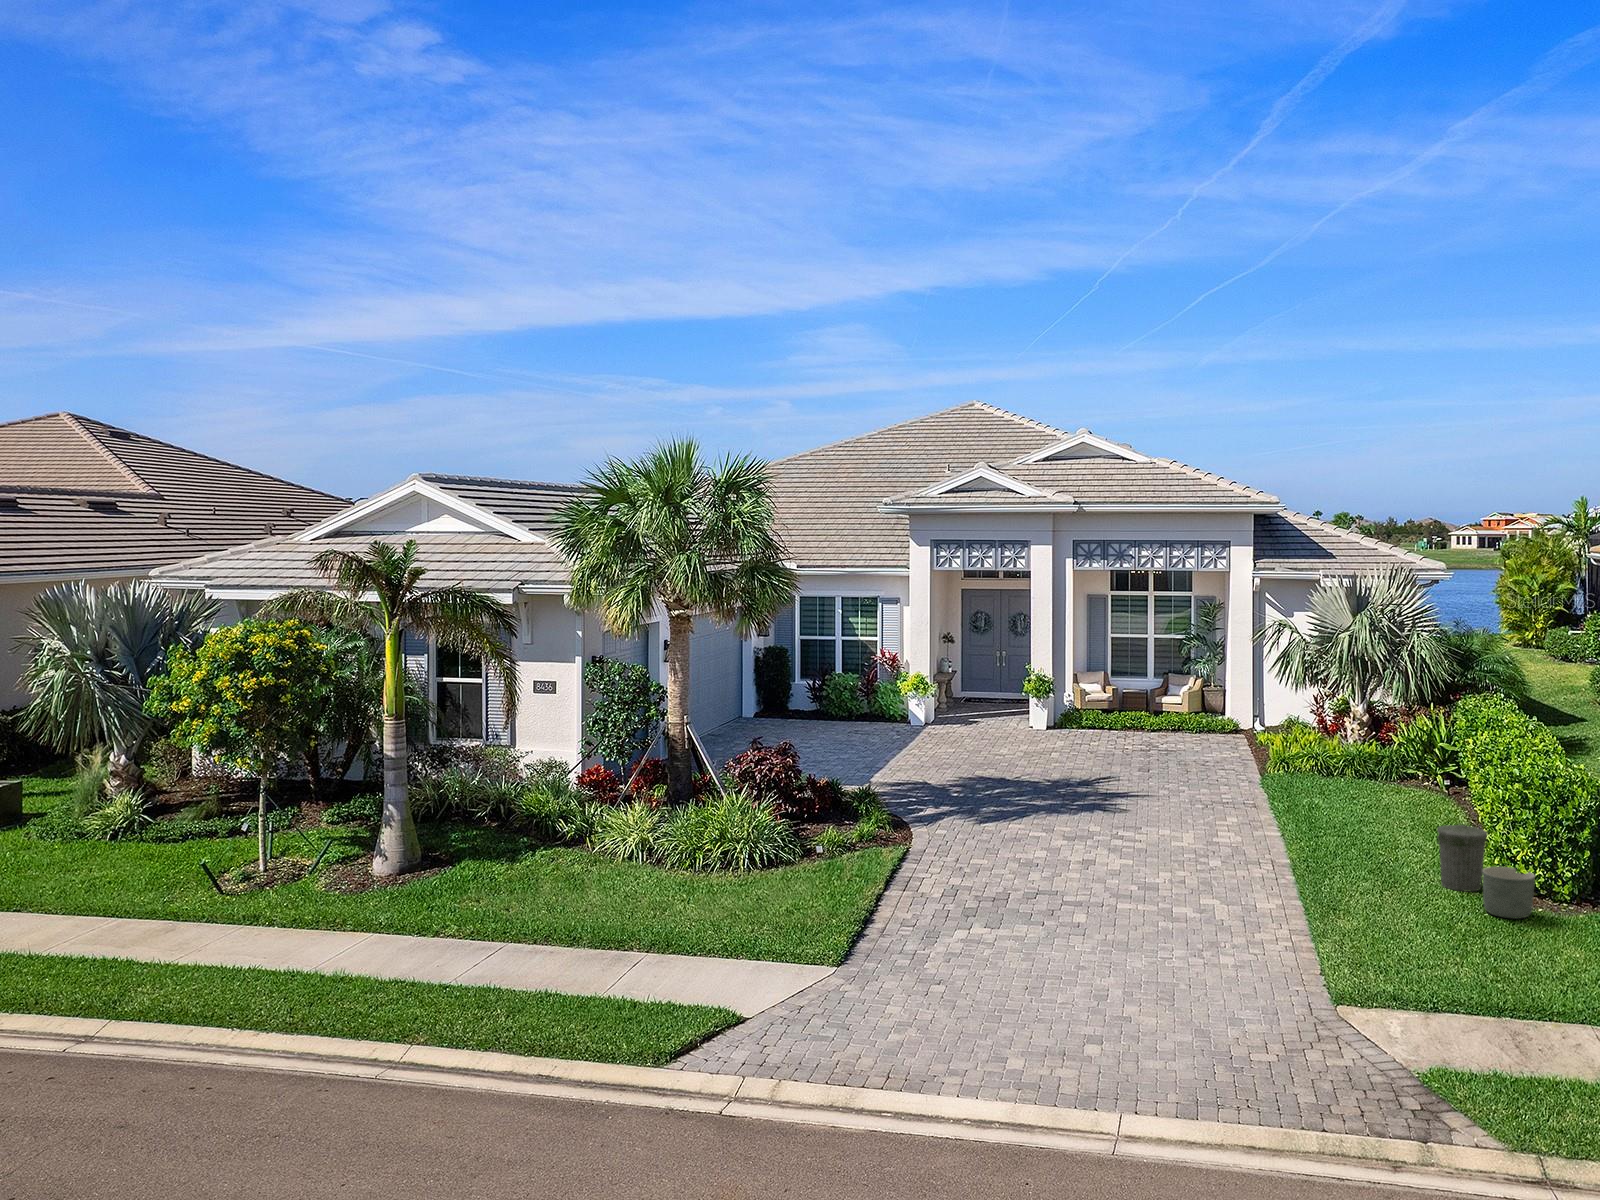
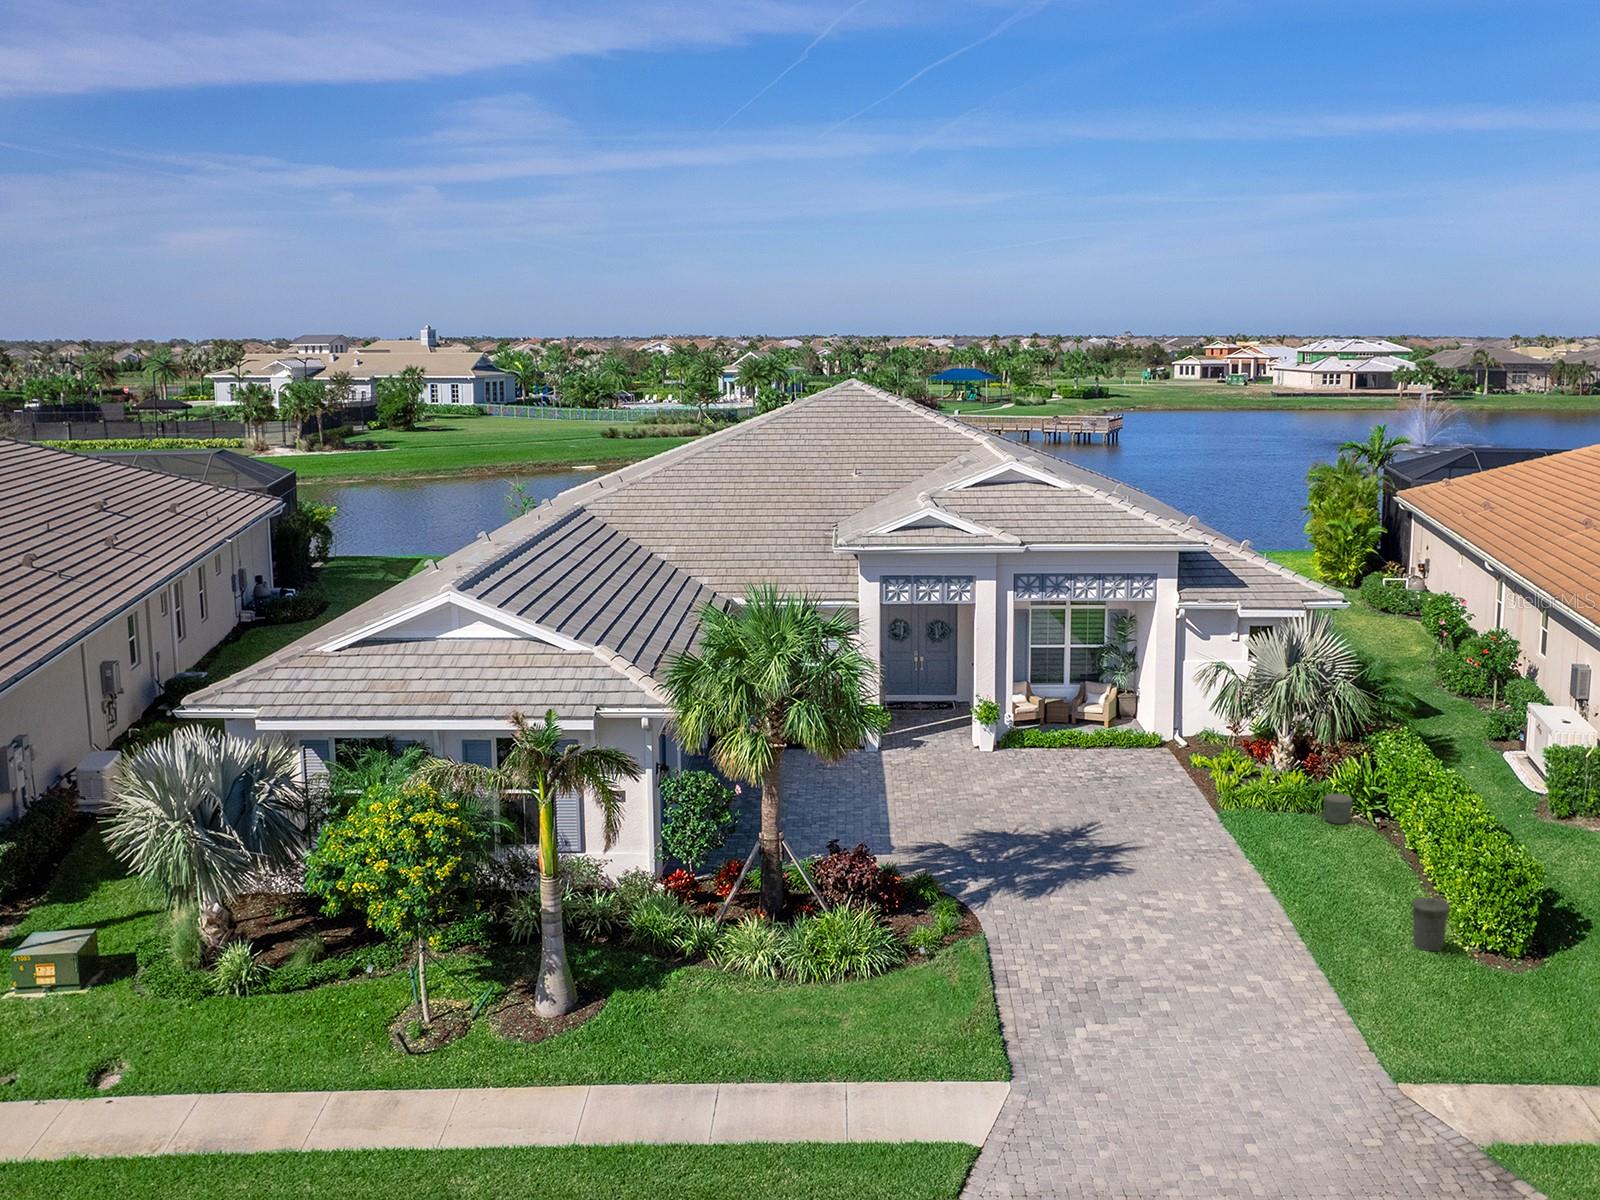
planter: present [1482,867,1535,919] -> present [1324,794,1352,824]

